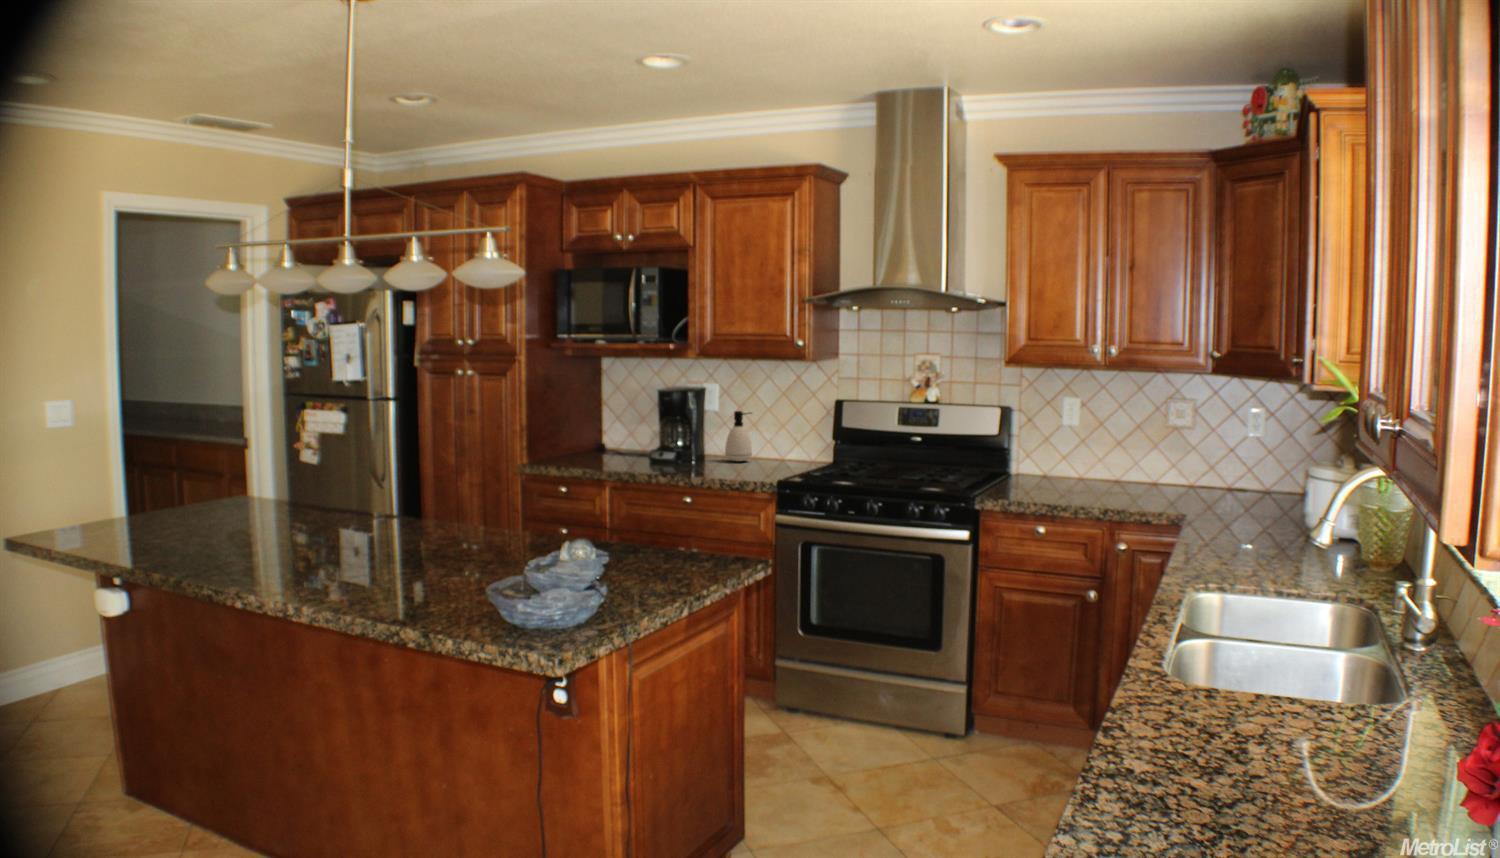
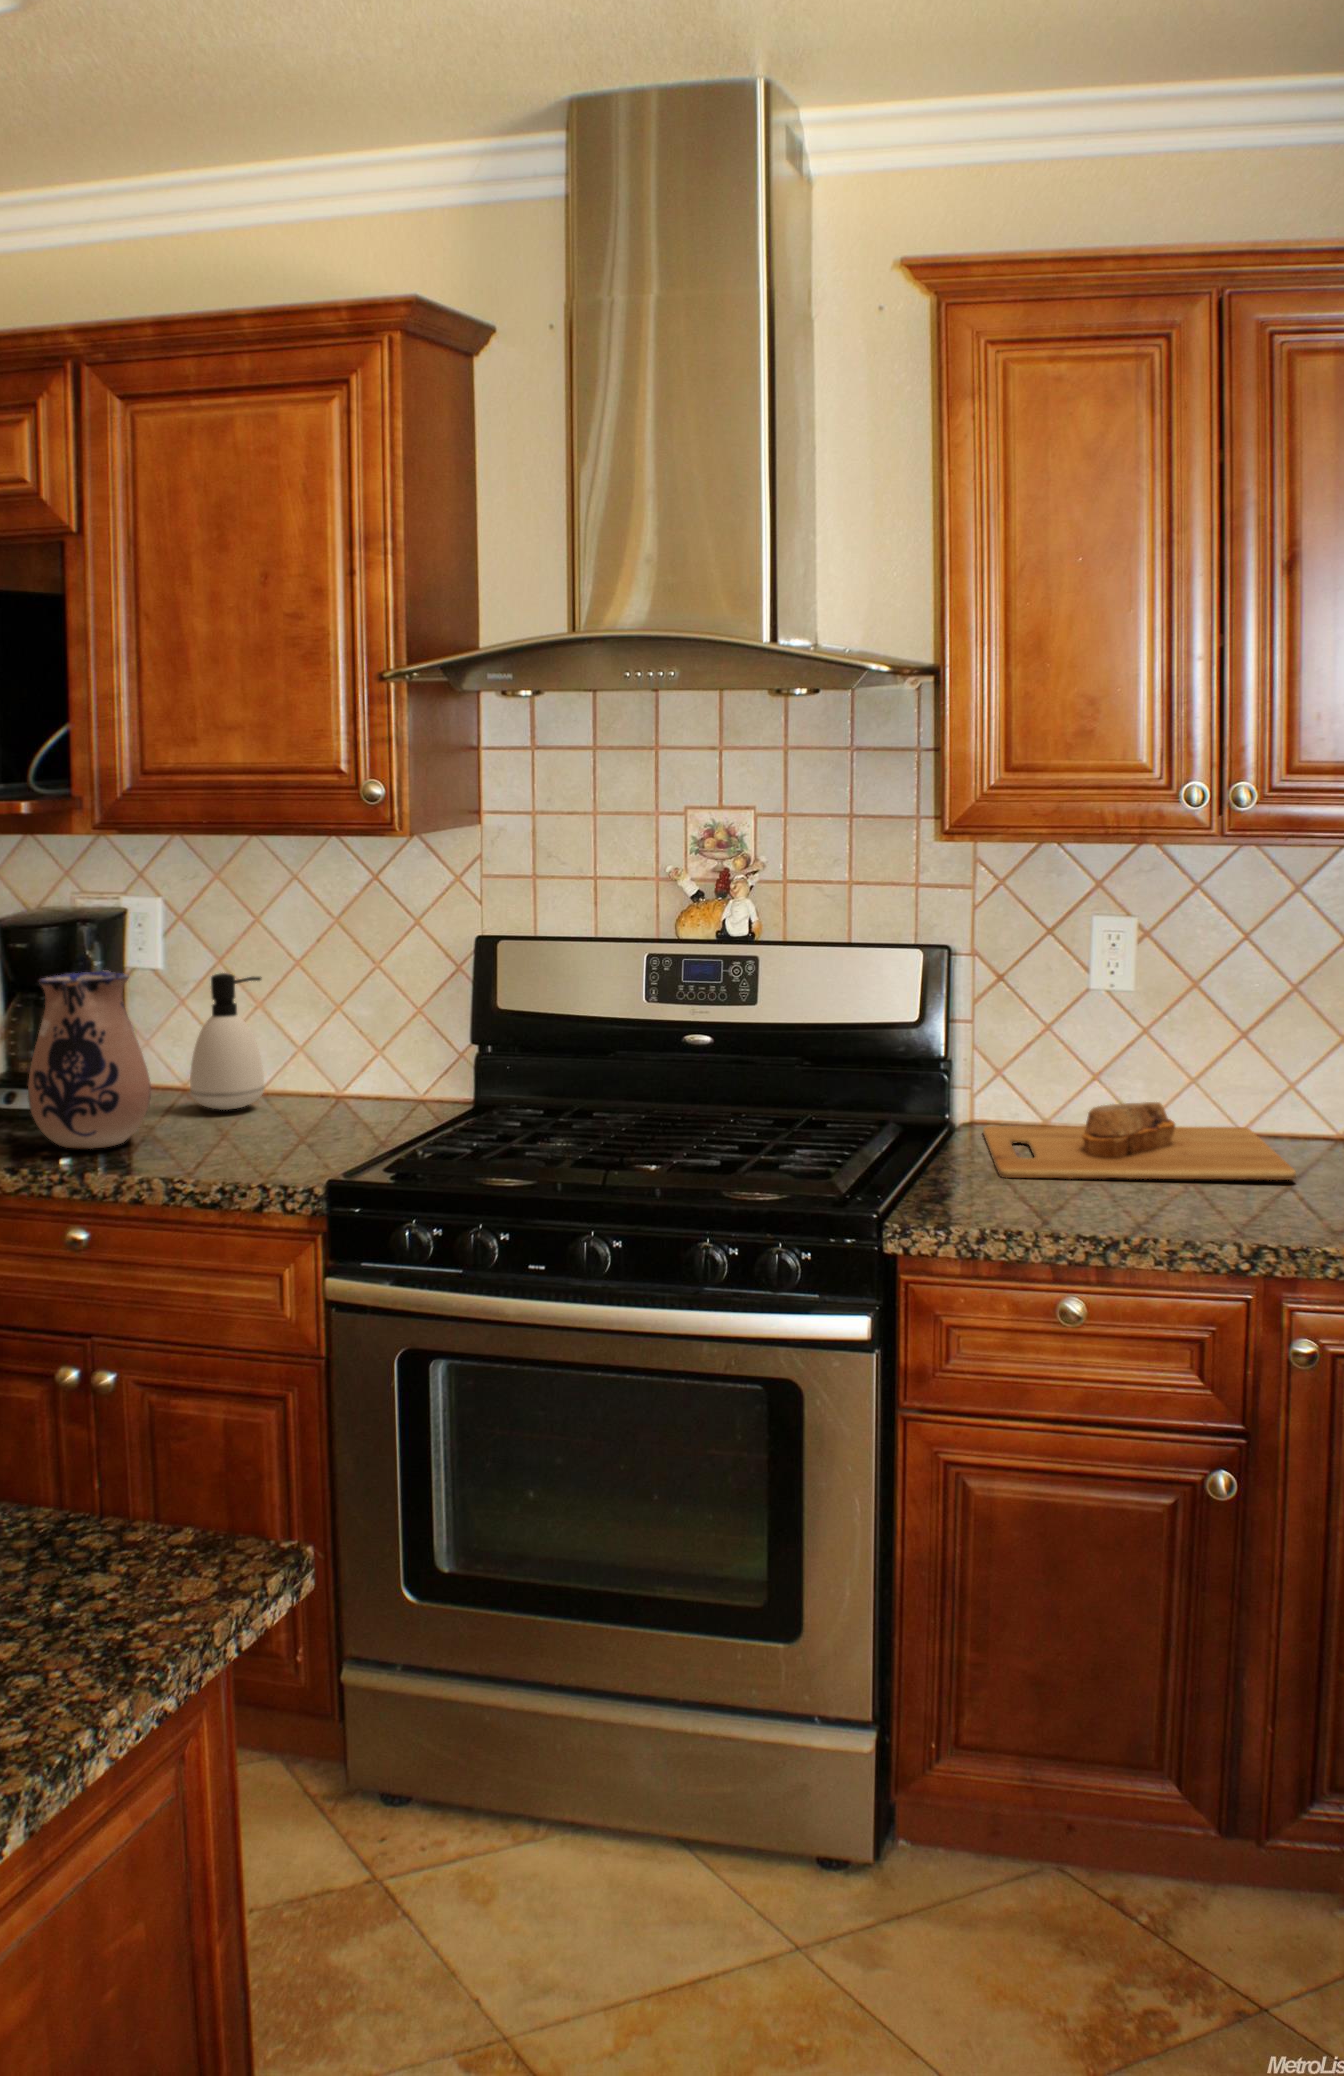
ceramic pitcher: none [672,407,714,469] -> present [28,970,151,1149]
cutting board: none [1024,467,1136,495] -> present [983,1102,1296,1180]

